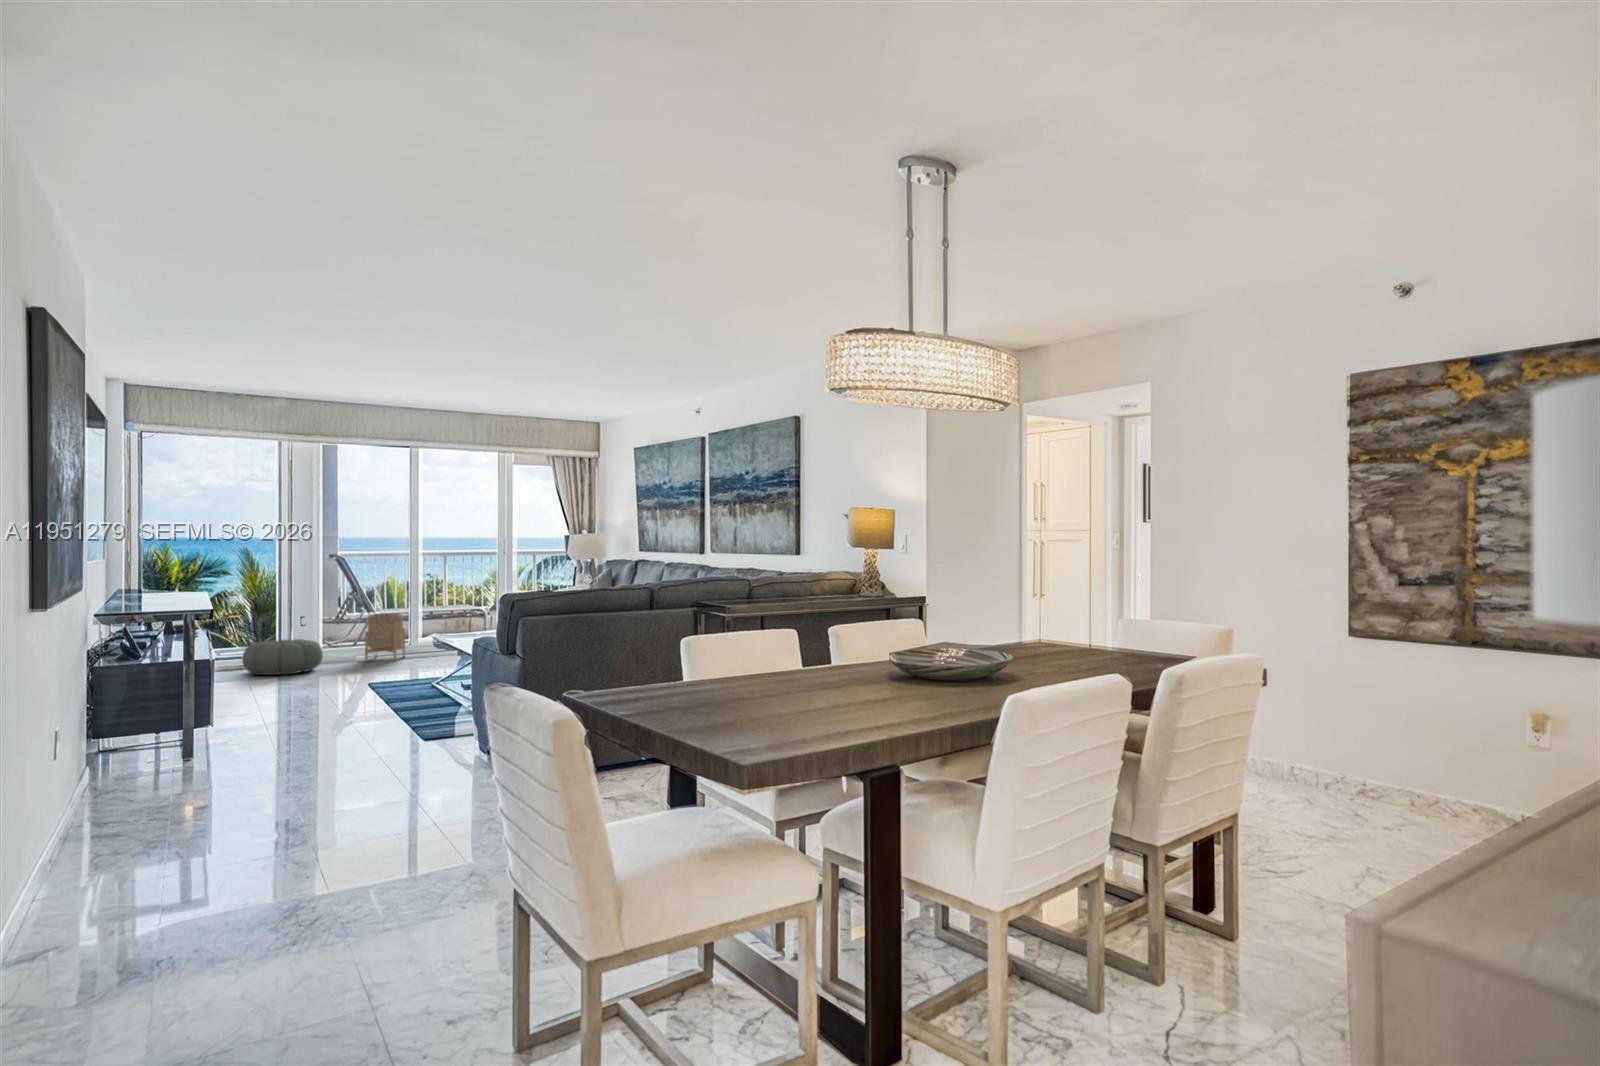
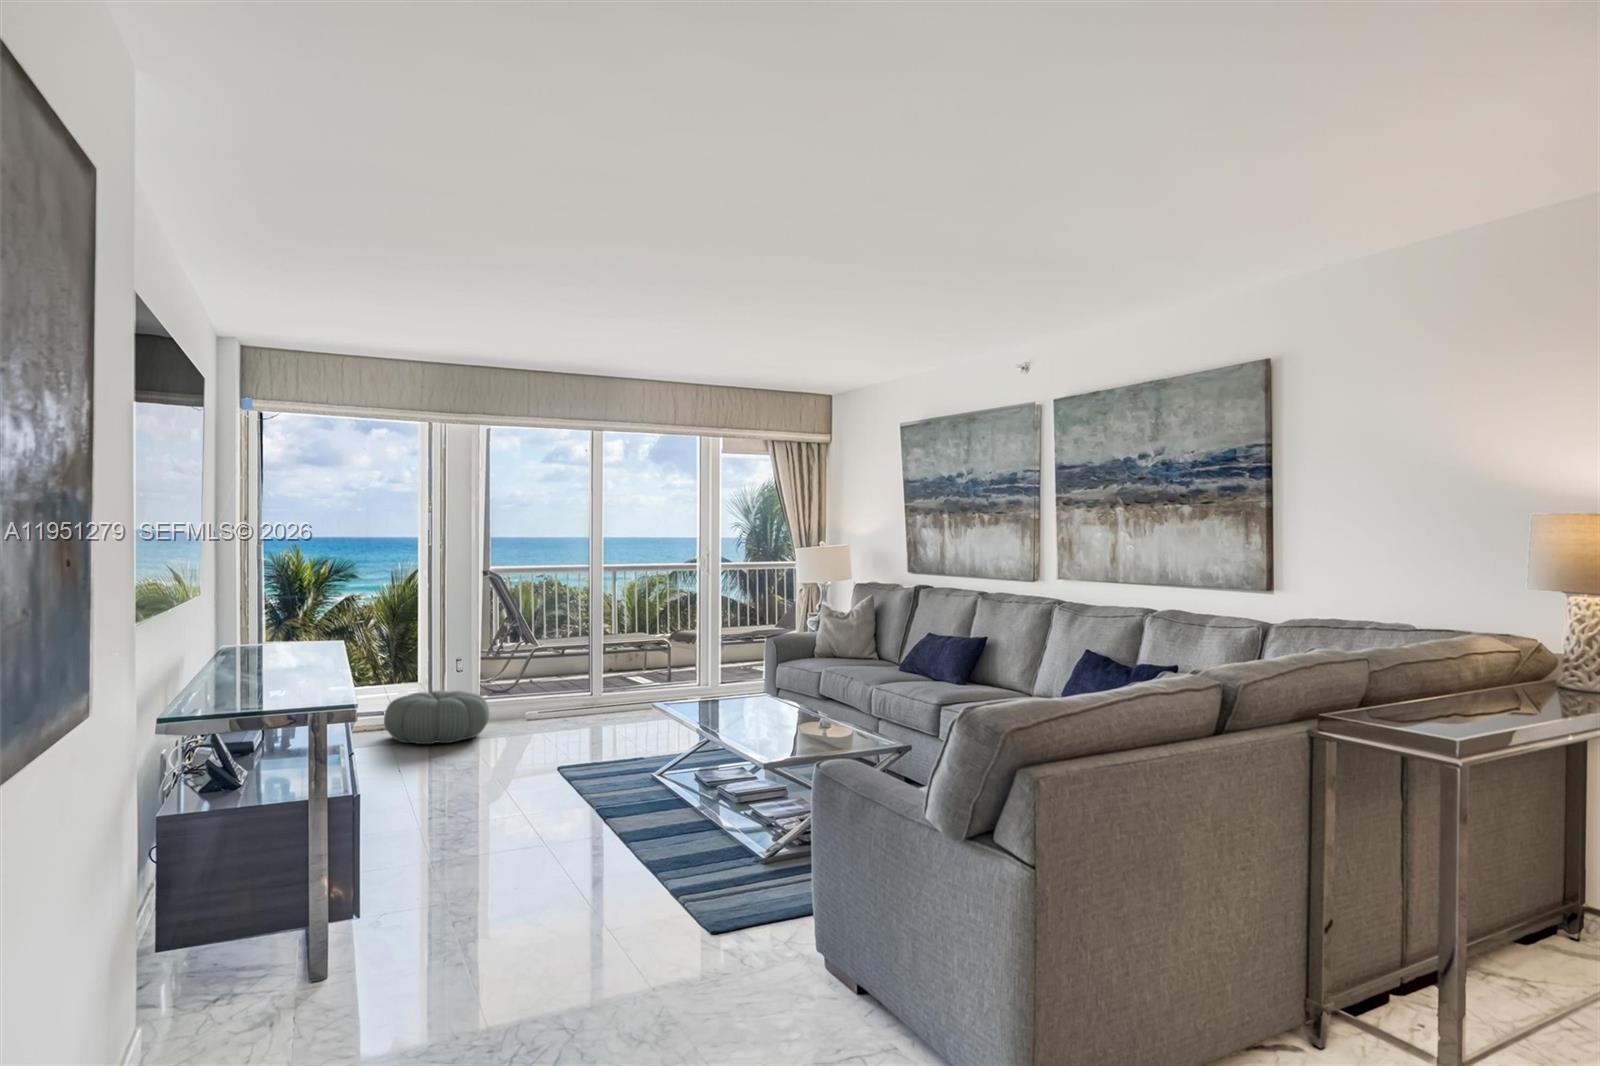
planter: present [365,614,405,661] -> none [539,653,589,720]

